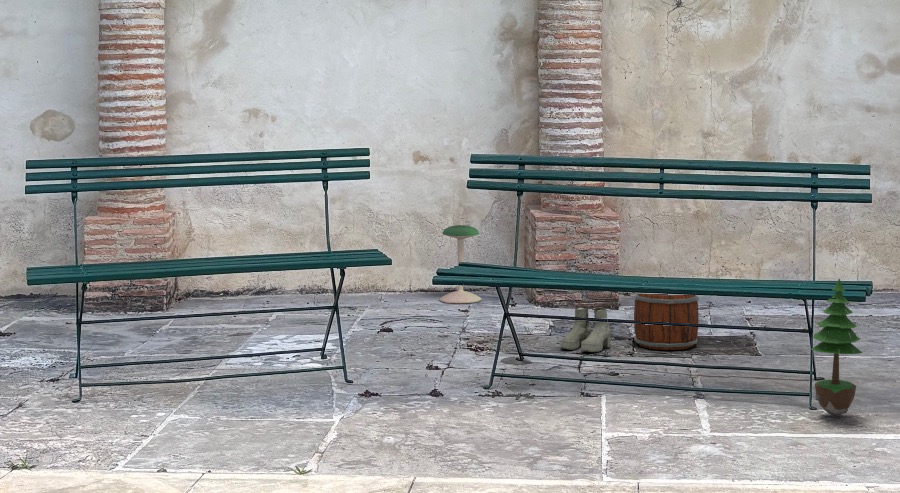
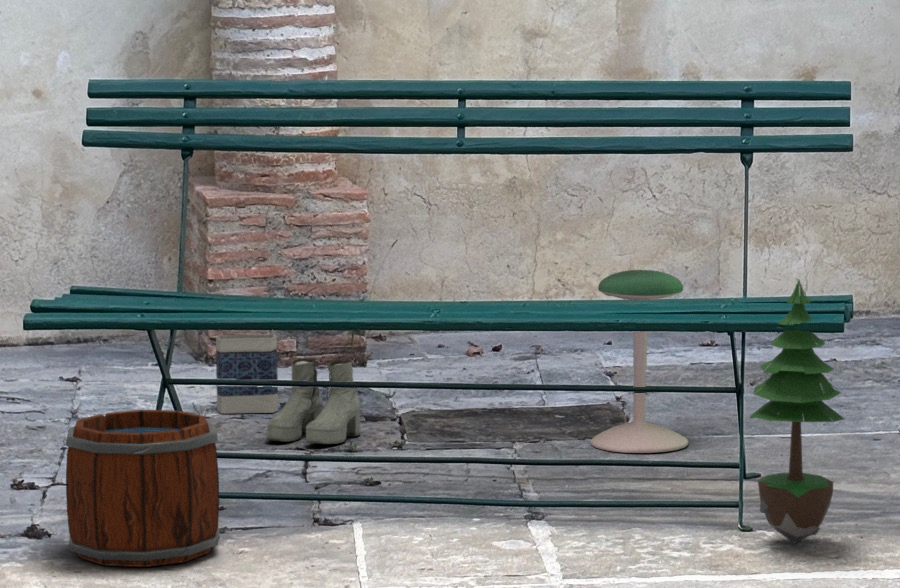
stool: present [440,225,482,303] -> present [591,270,688,453]
bag: none [537,262,569,333] -> present [216,277,278,414]
bucket: present [634,293,699,350] -> present [66,410,220,567]

